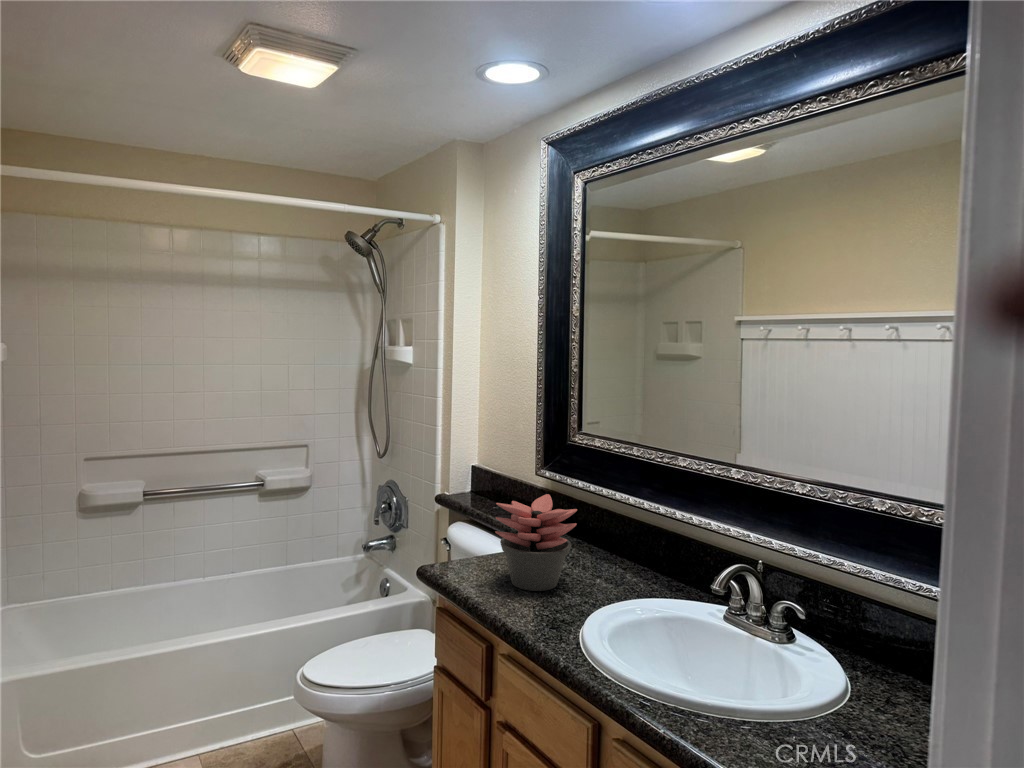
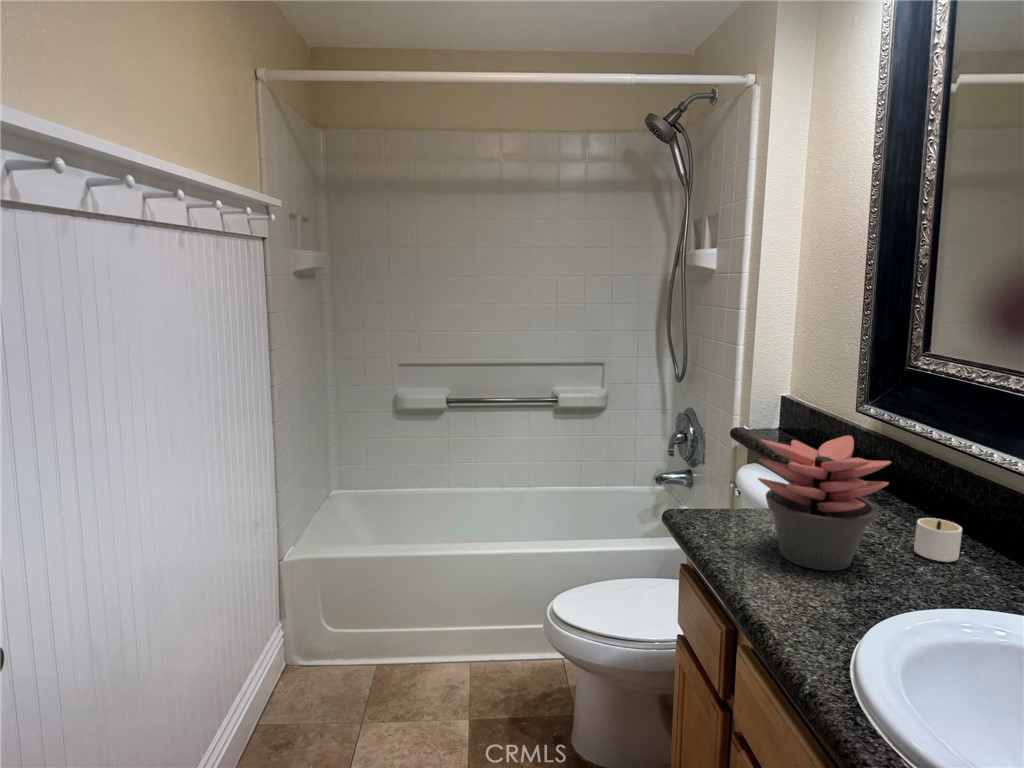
candle: none [590,544,628,572] -> present [914,518,962,562]

